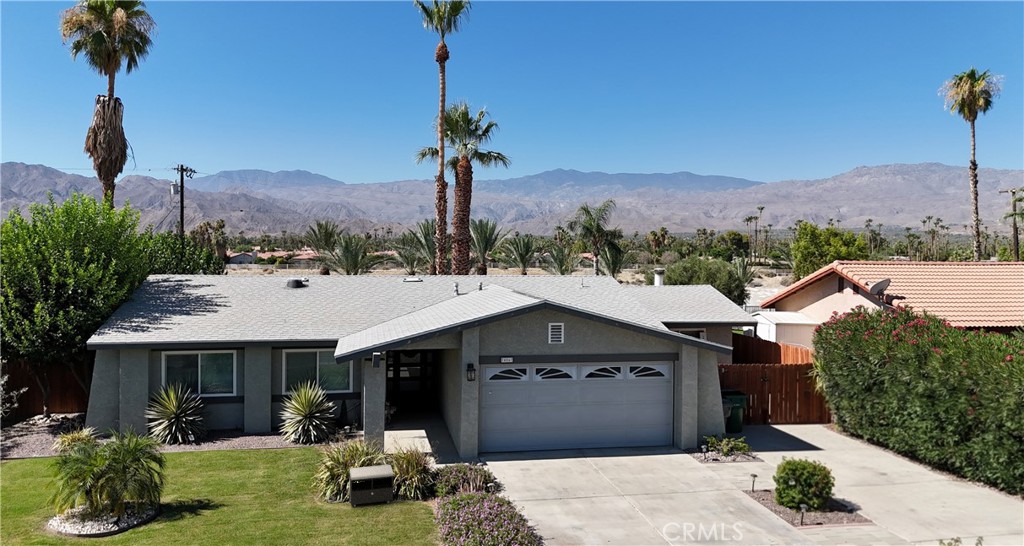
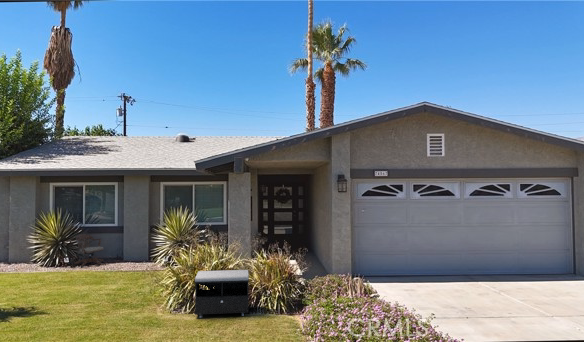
chair: none [190,414,220,452] -> present [75,234,104,268]

